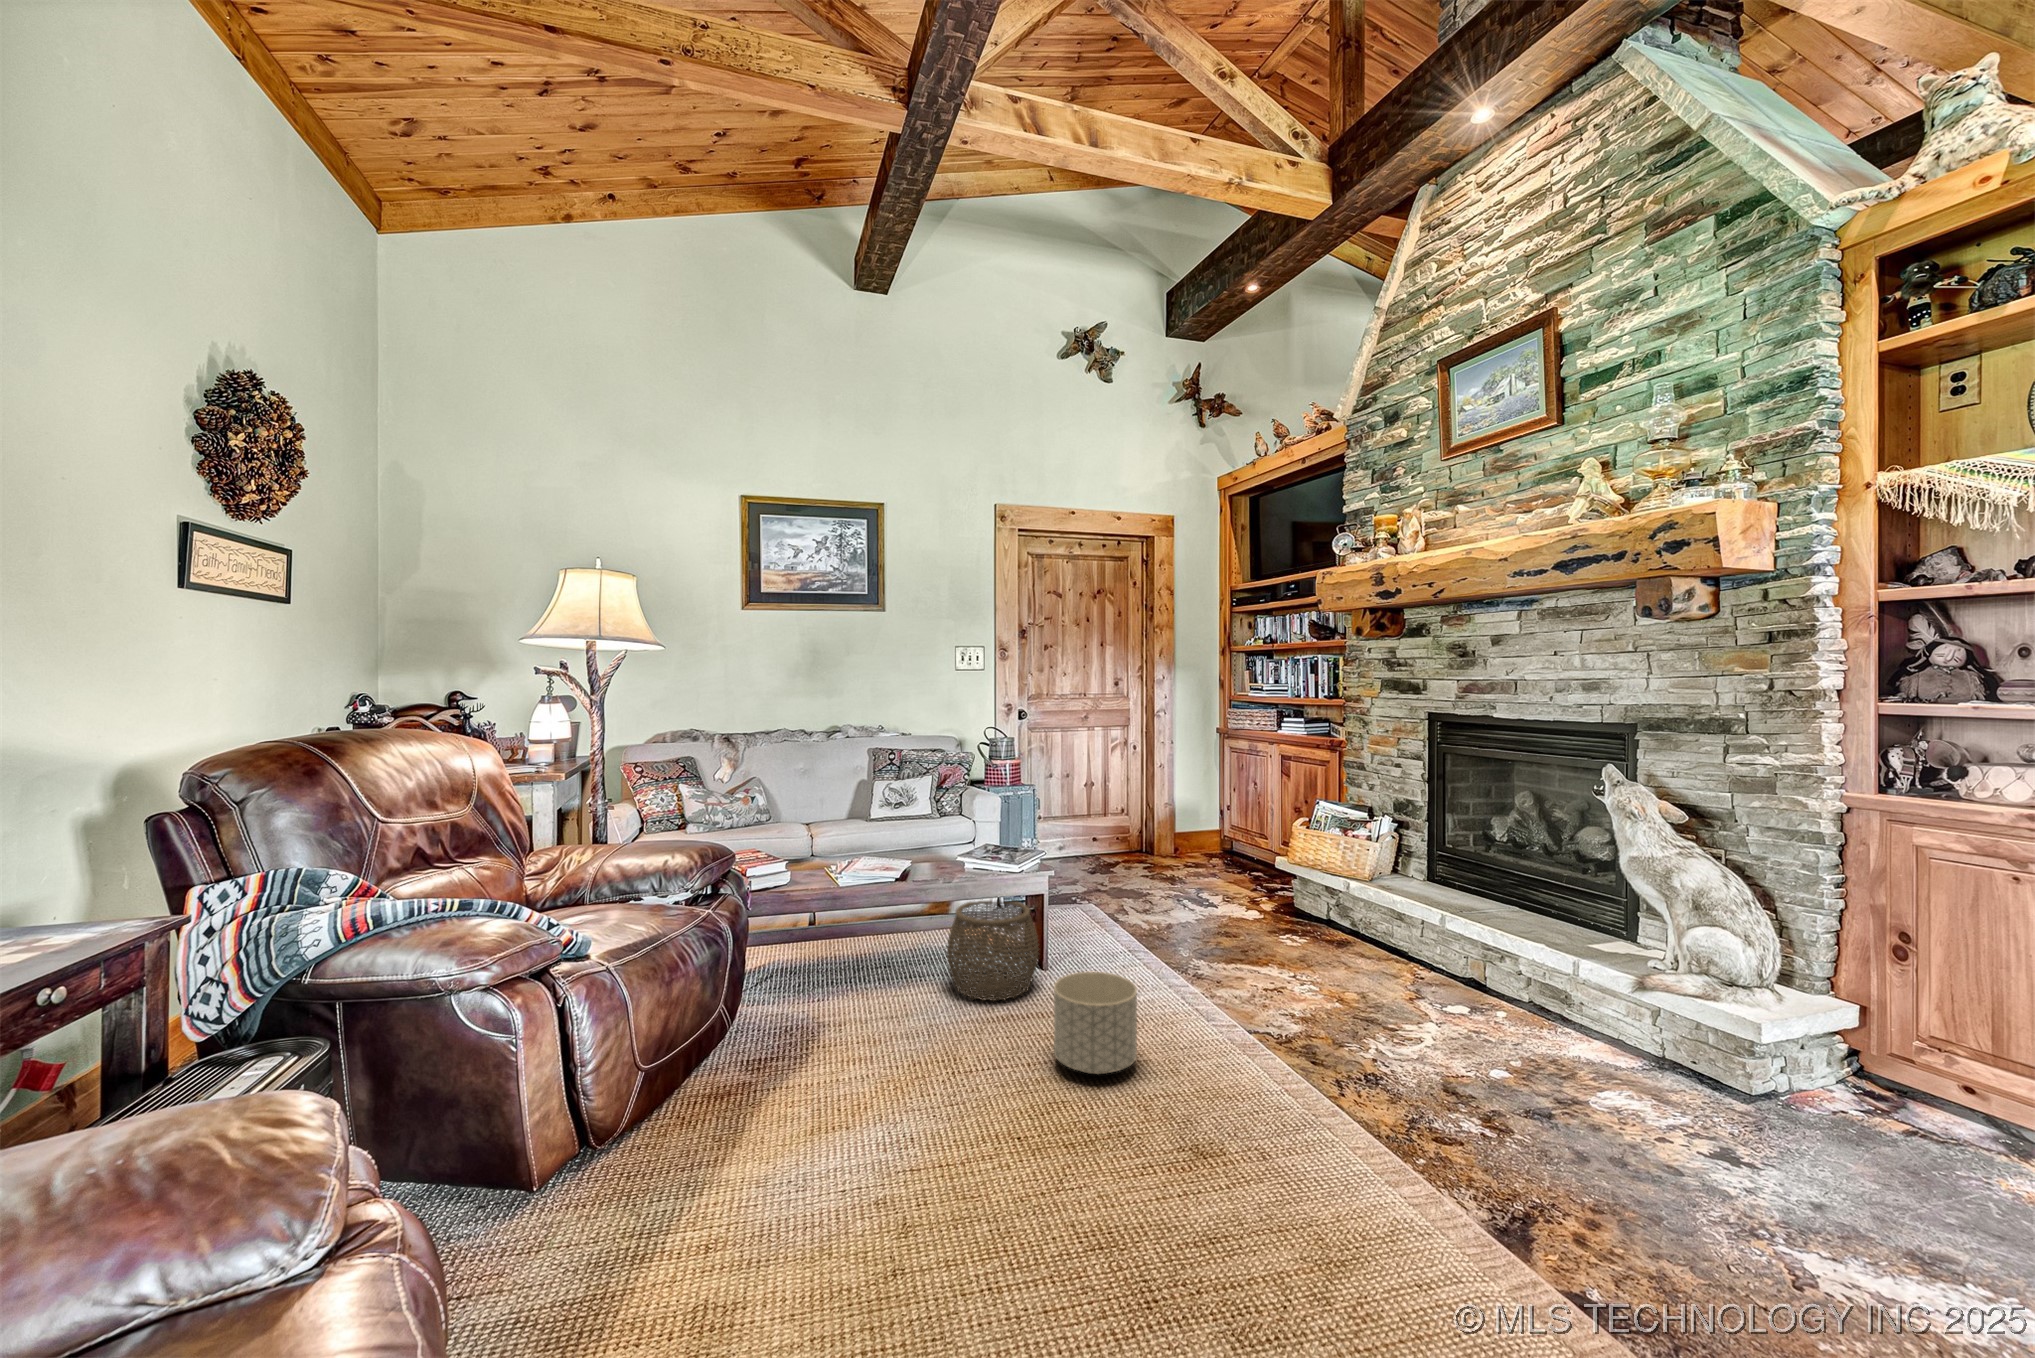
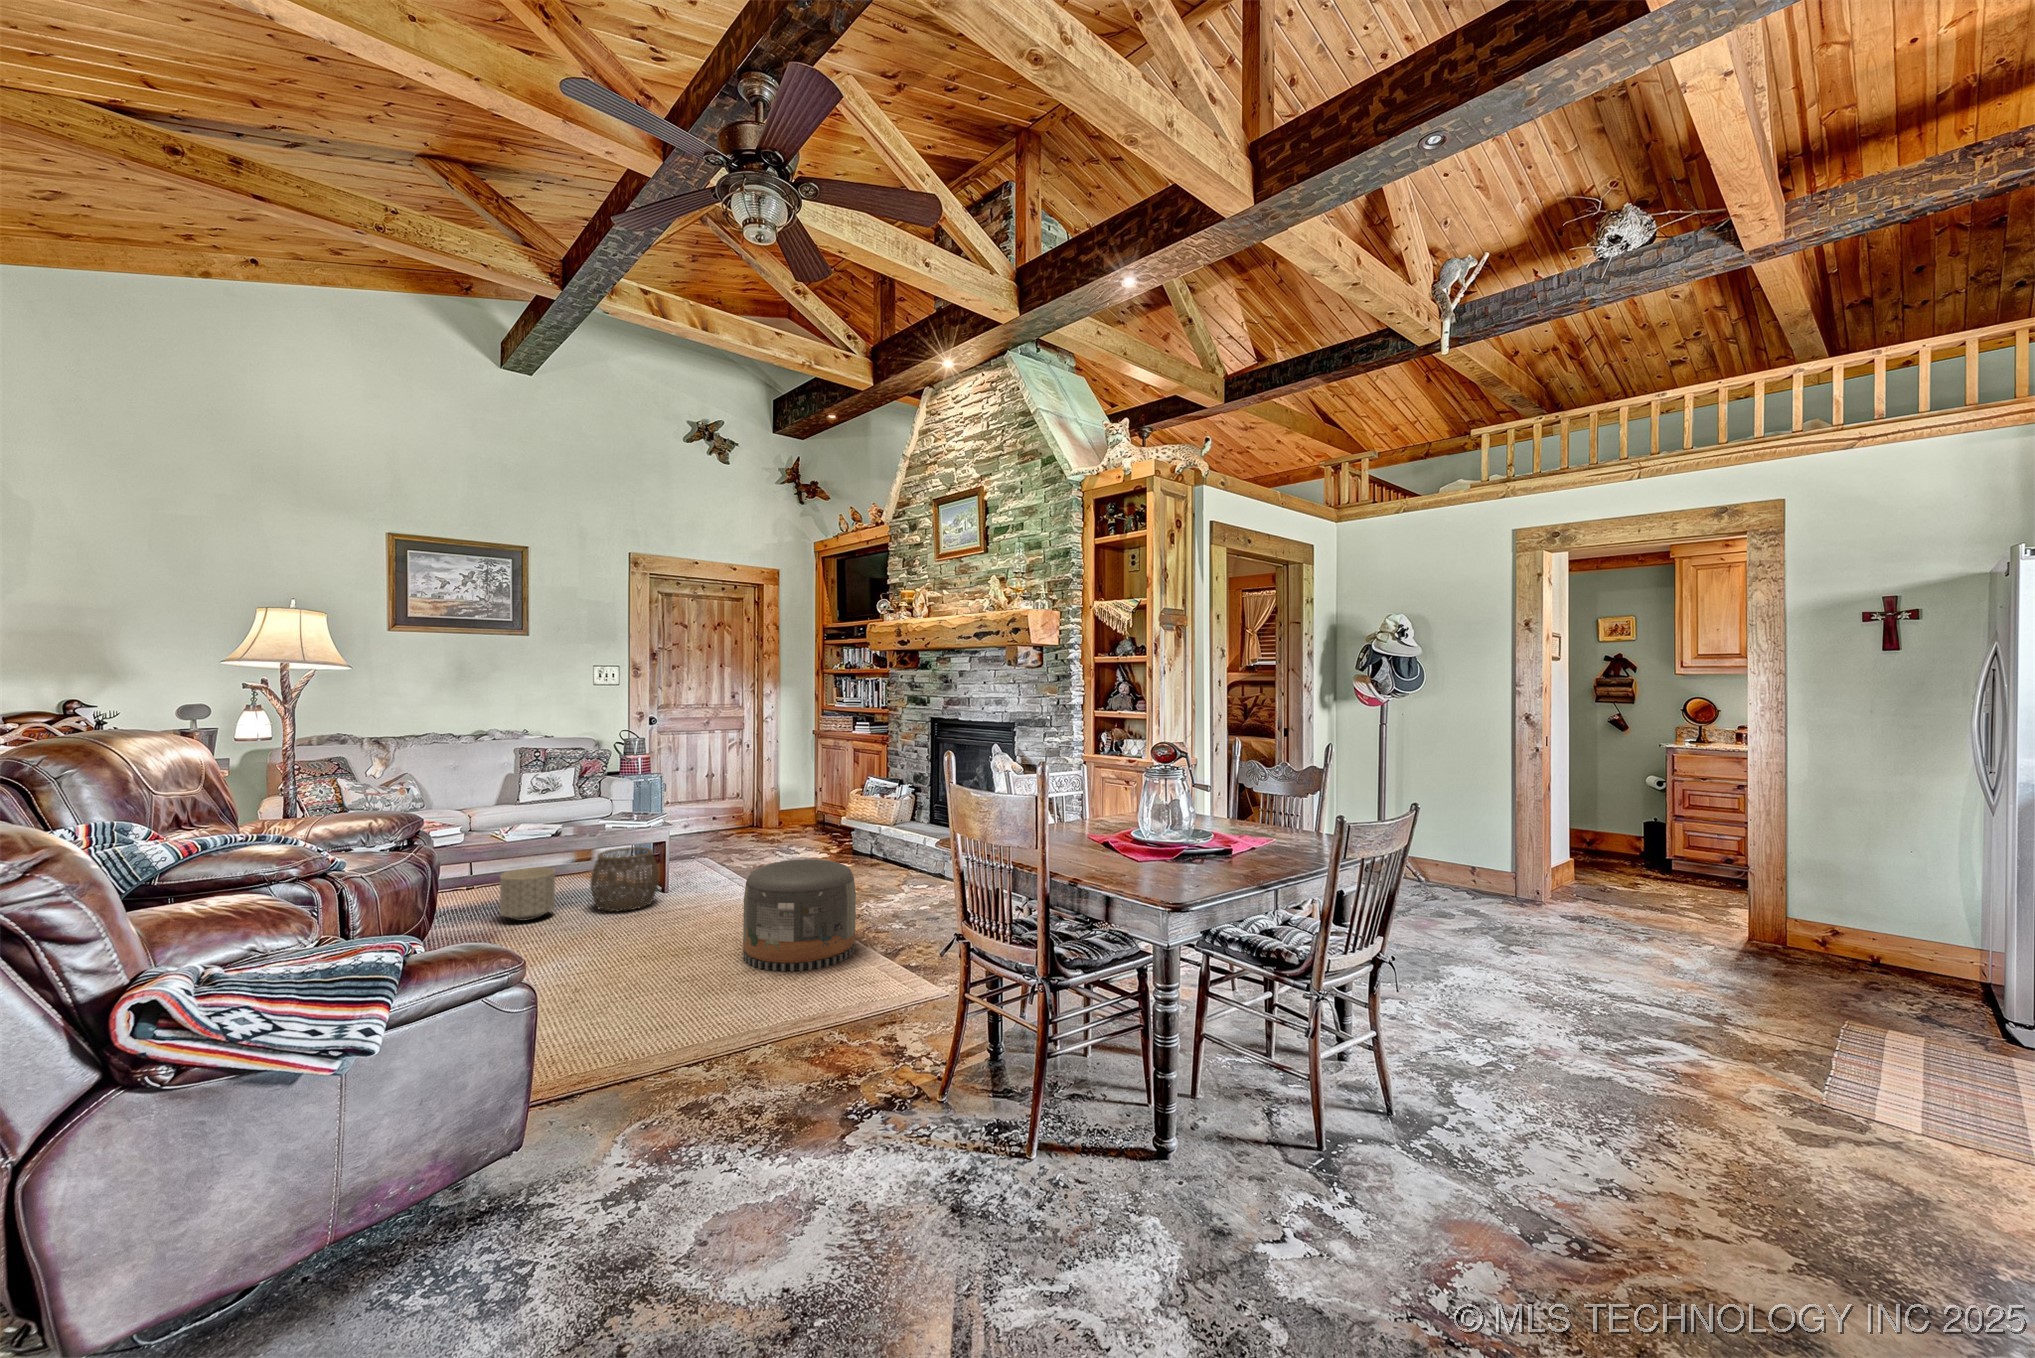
planter: present [1054,971,1137,1074] -> present [500,867,555,921]
pouf: none [1200,987,1436,1271] -> present [743,859,856,971]

